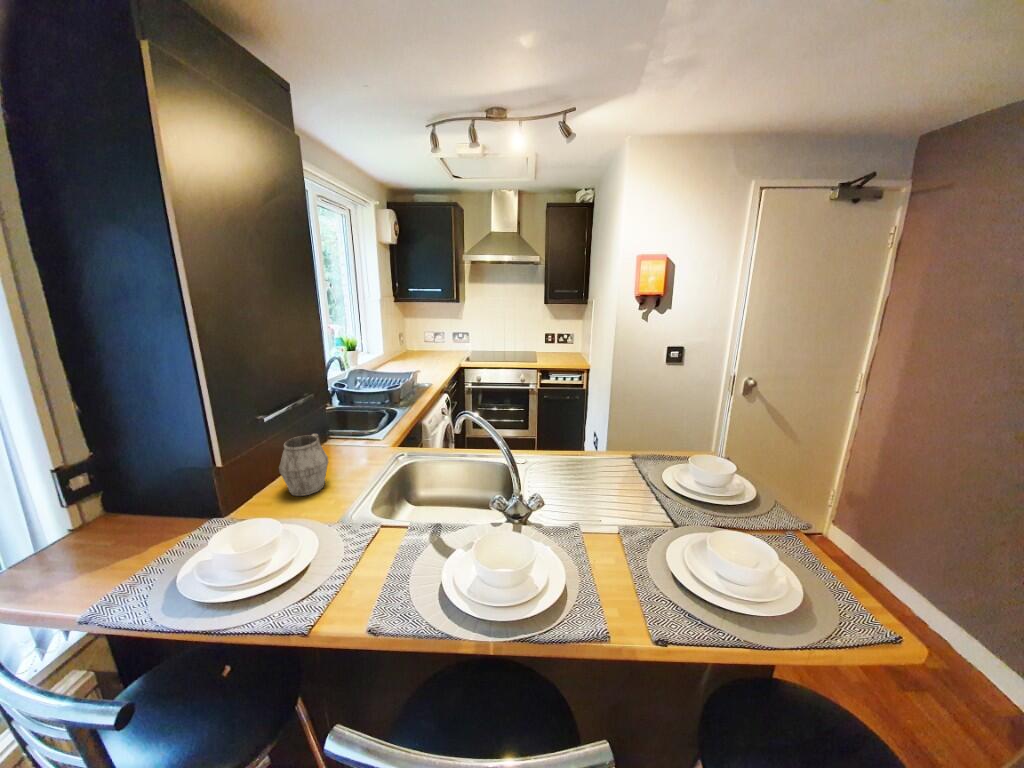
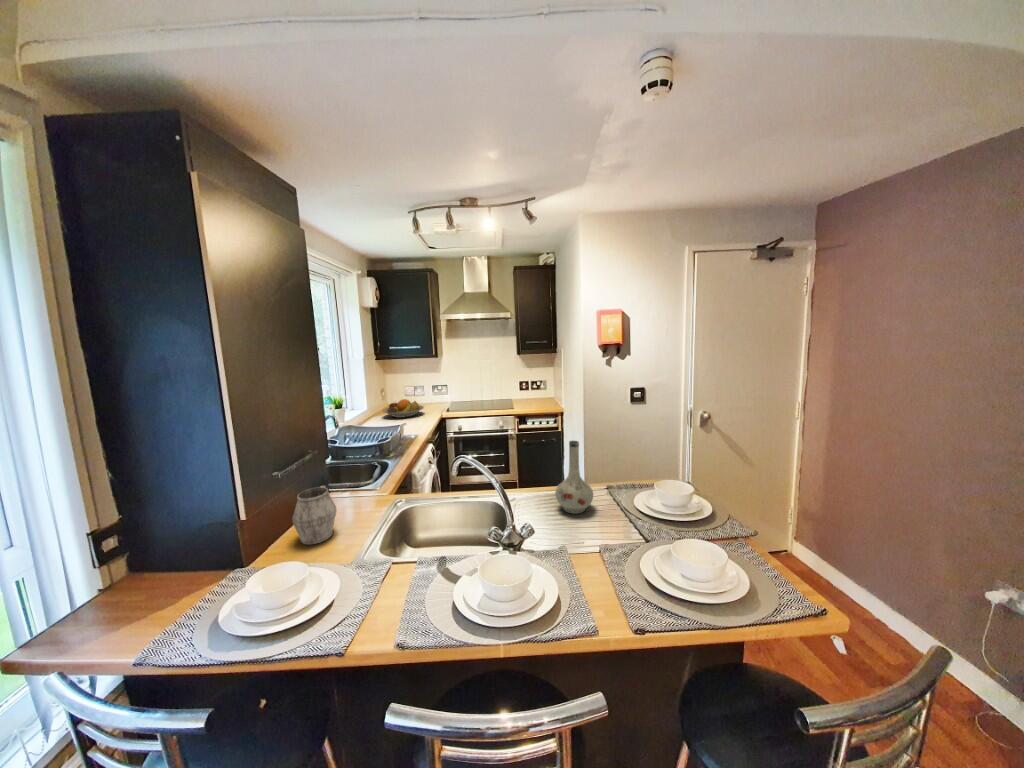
fruit bowl: none [398,346,442,365] -> present [383,399,424,418]
vase: none [572,403,616,485] -> present [555,441,593,514]

